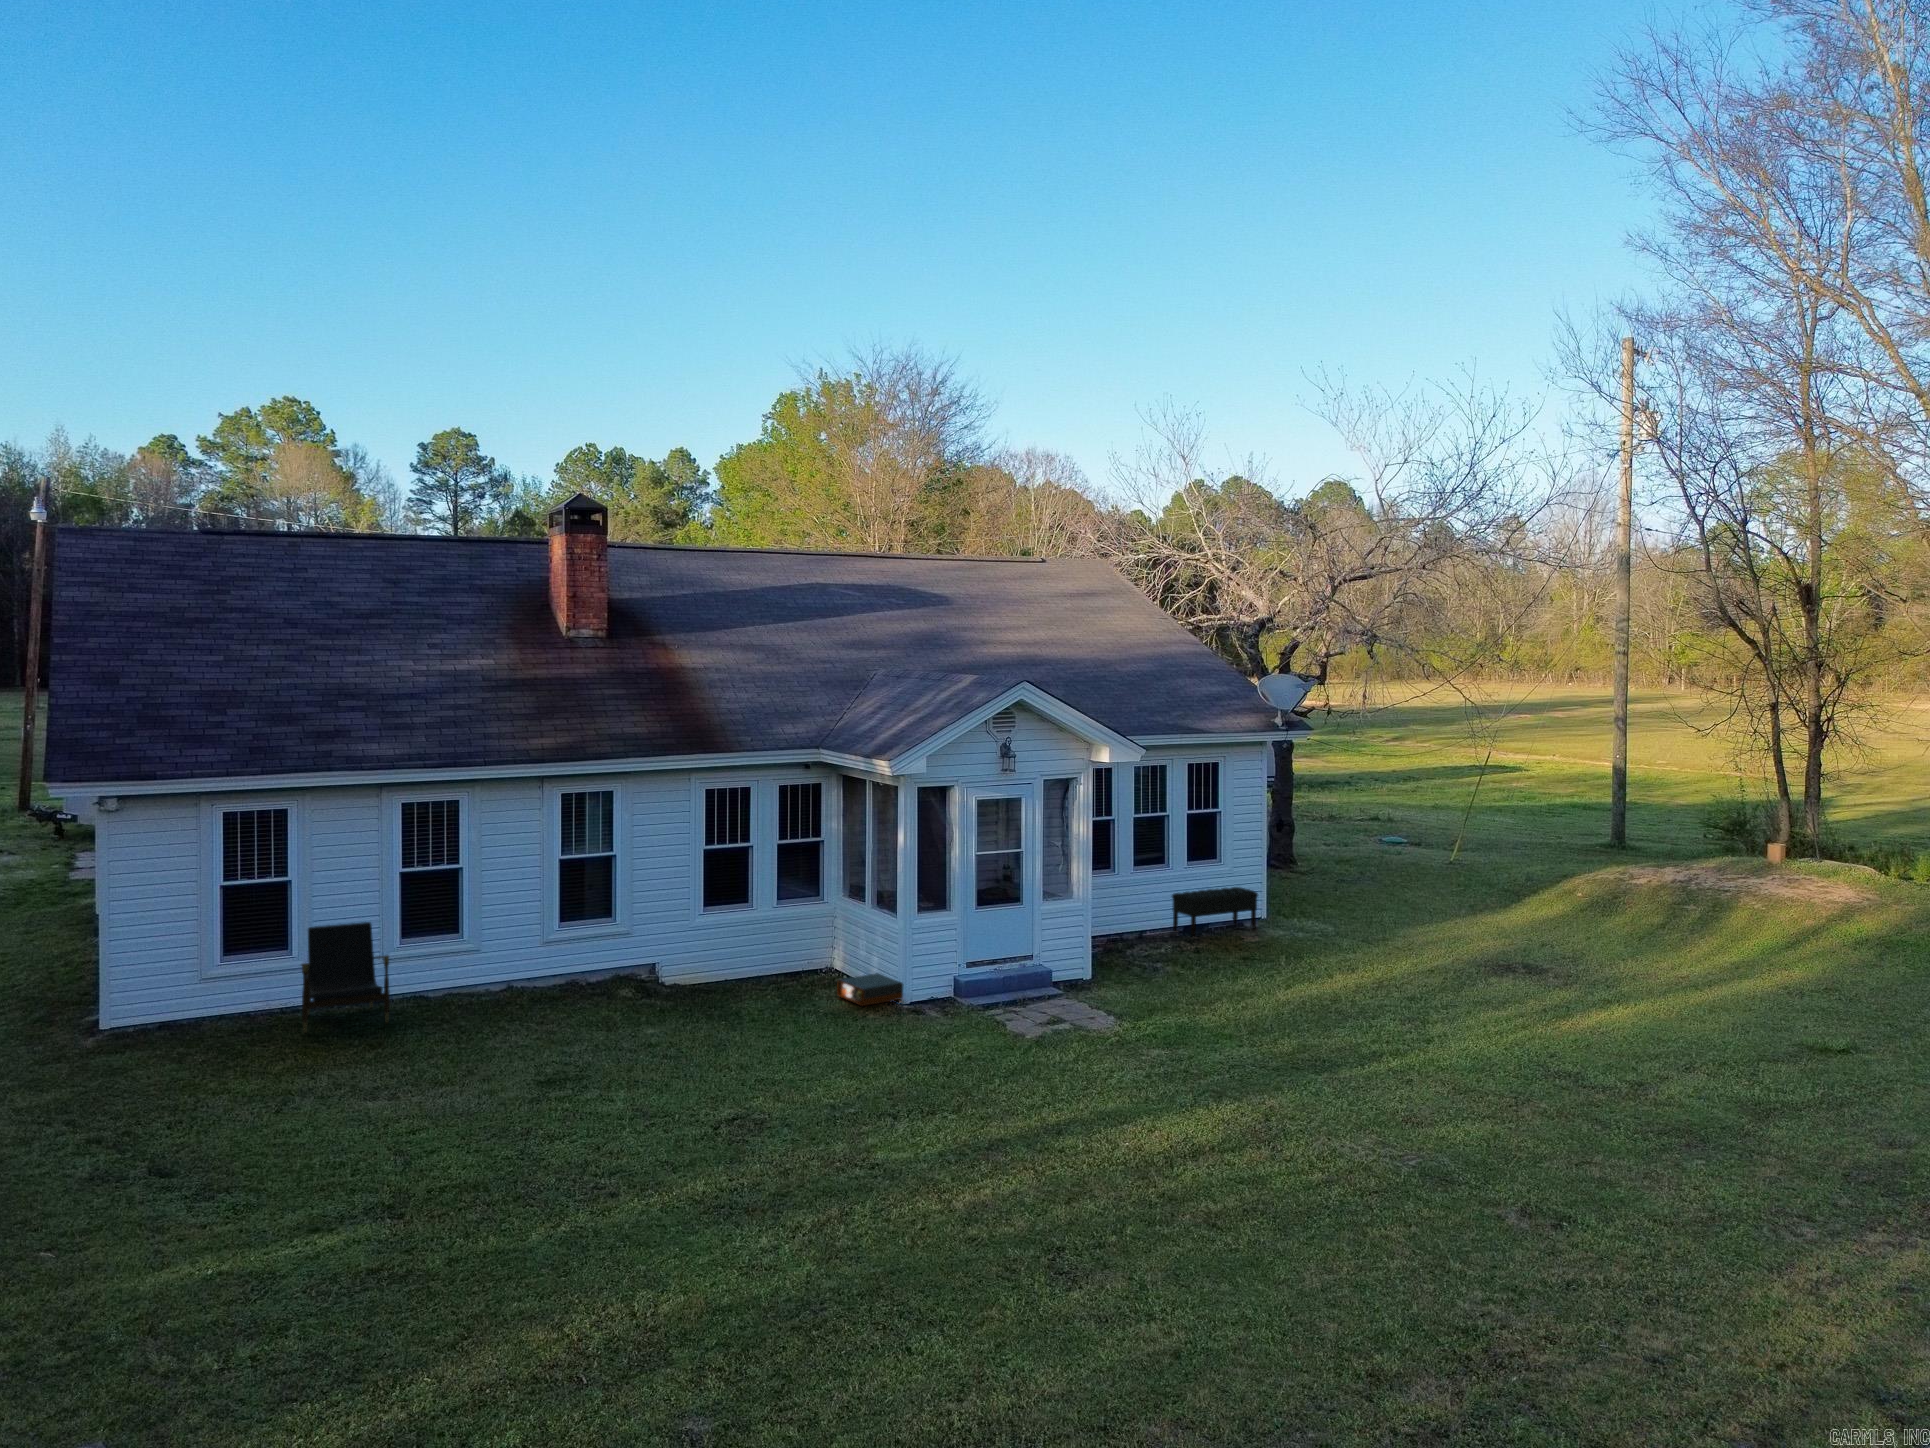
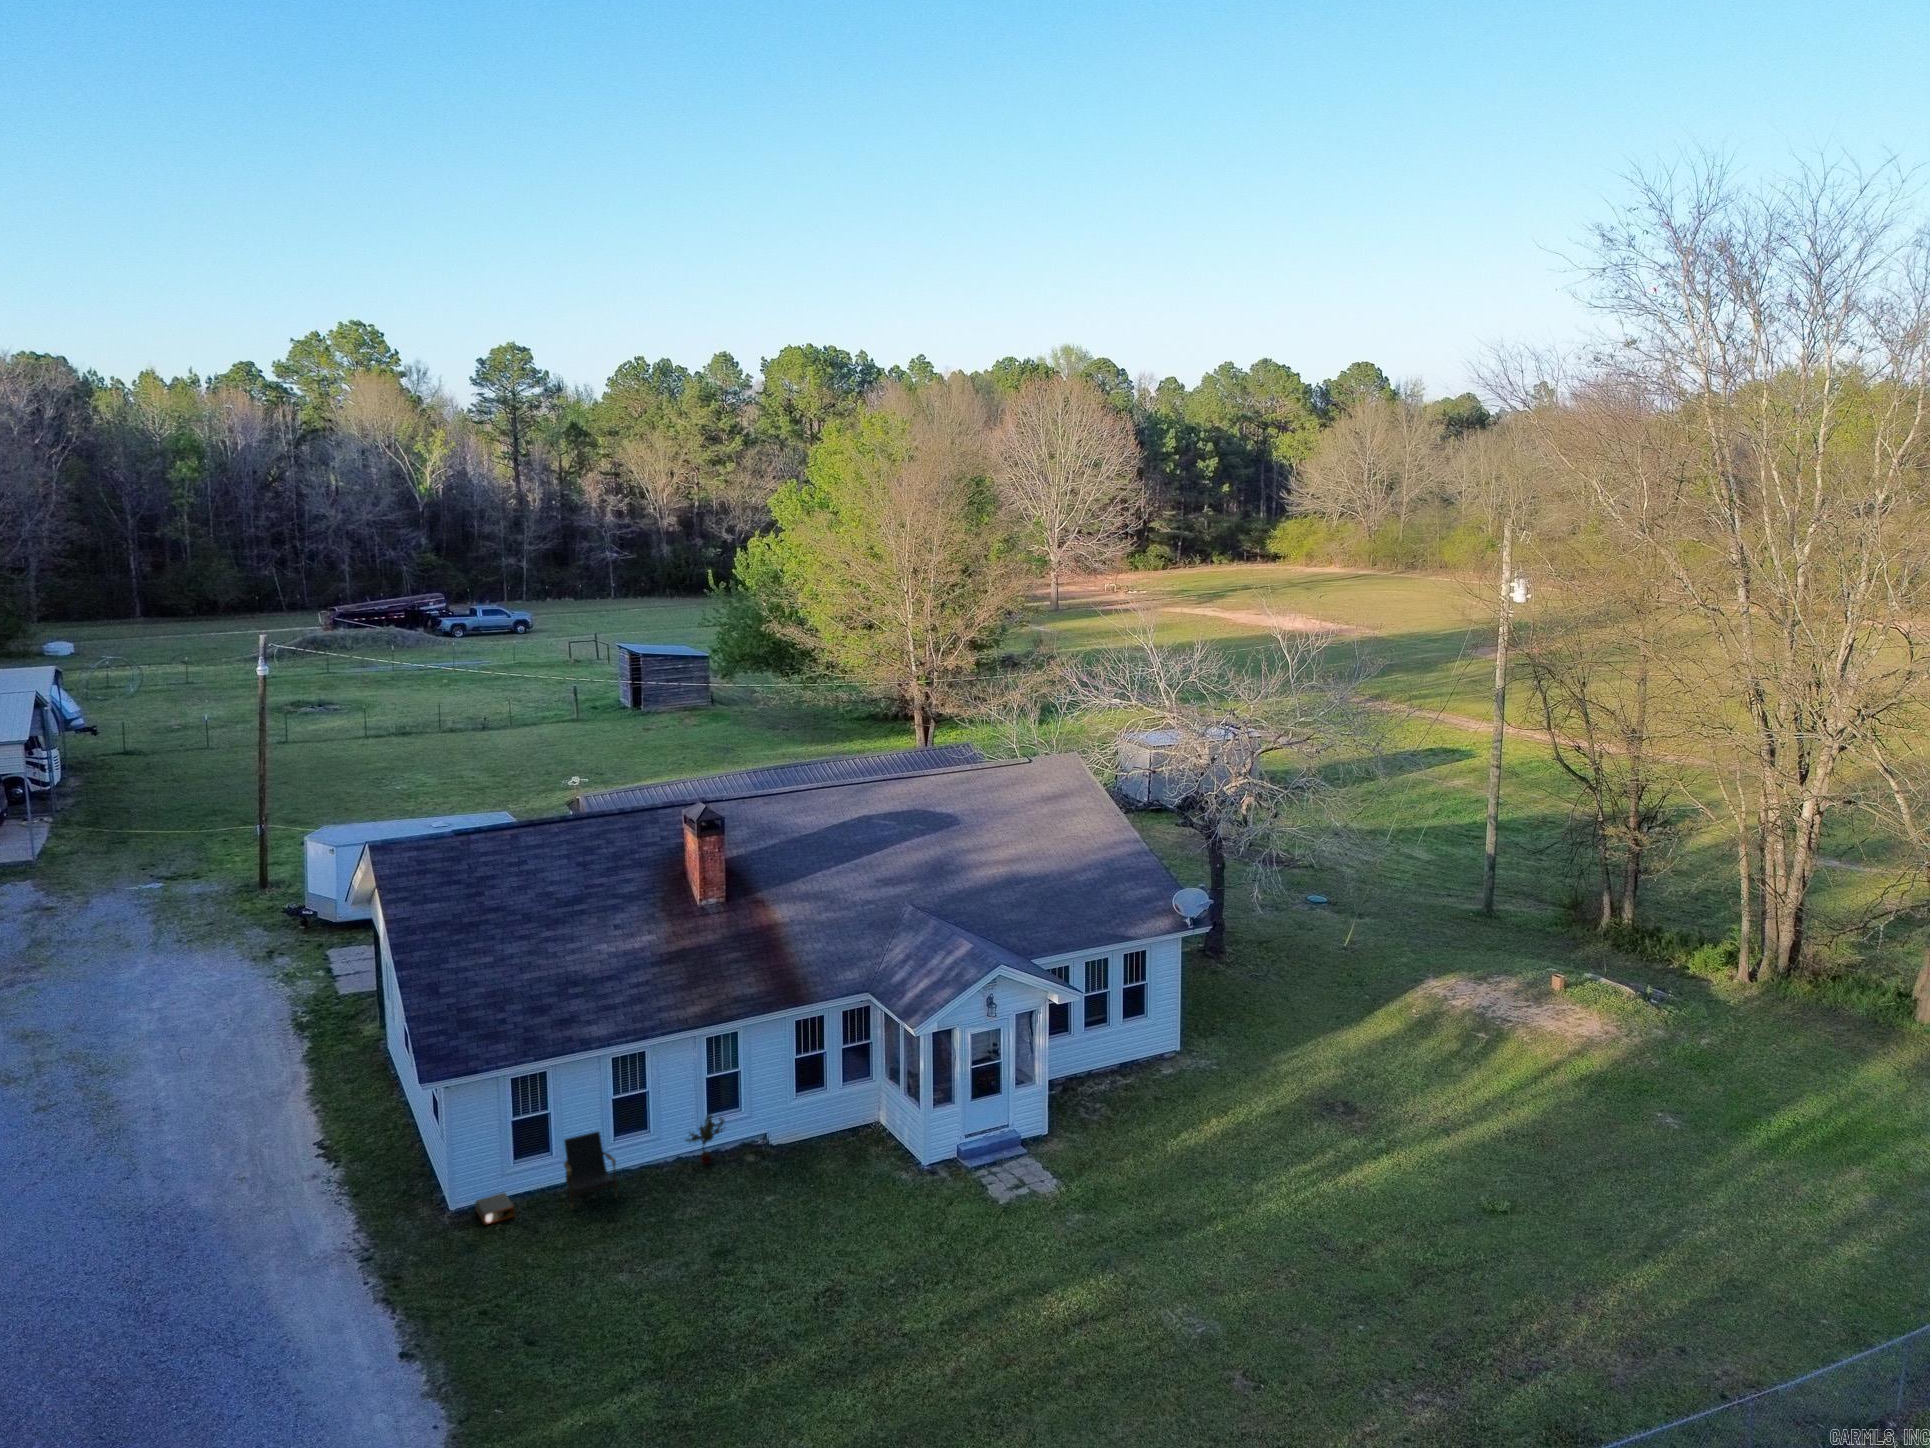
bench: present [1172,887,1258,936] -> none [1111,1036,1171,1078]
potted tree: none [514,911,584,995] -> present [686,1114,725,1164]
storage box: present [837,973,903,1006] -> present [475,1193,515,1225]

